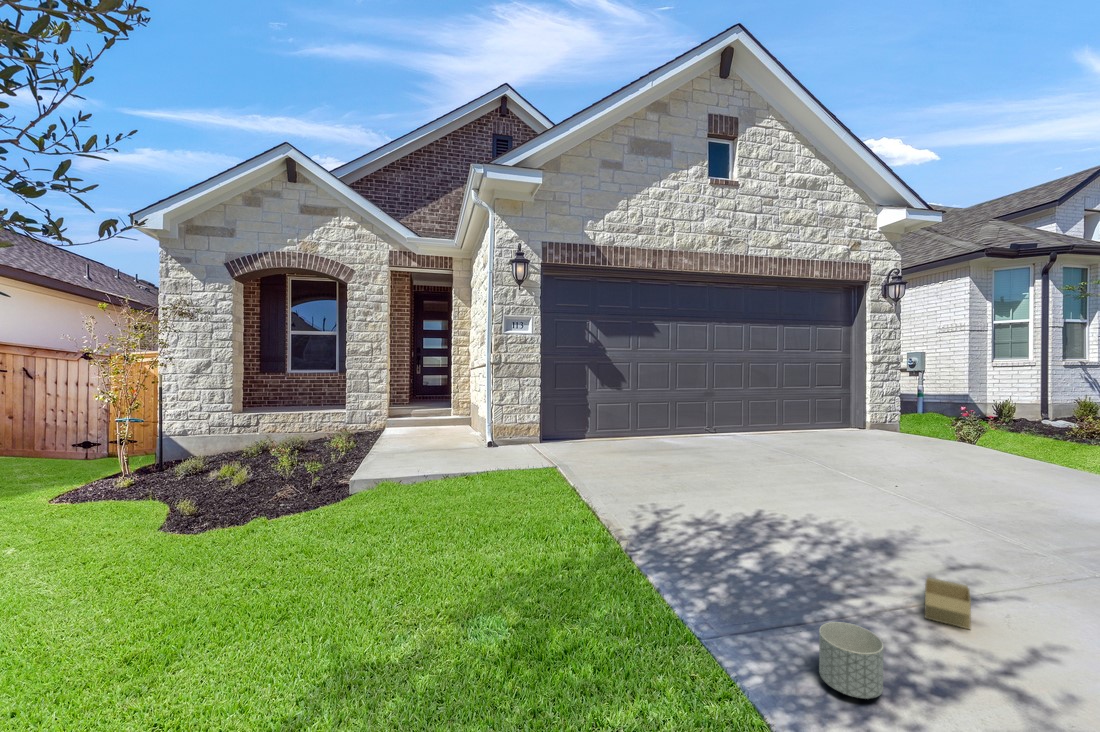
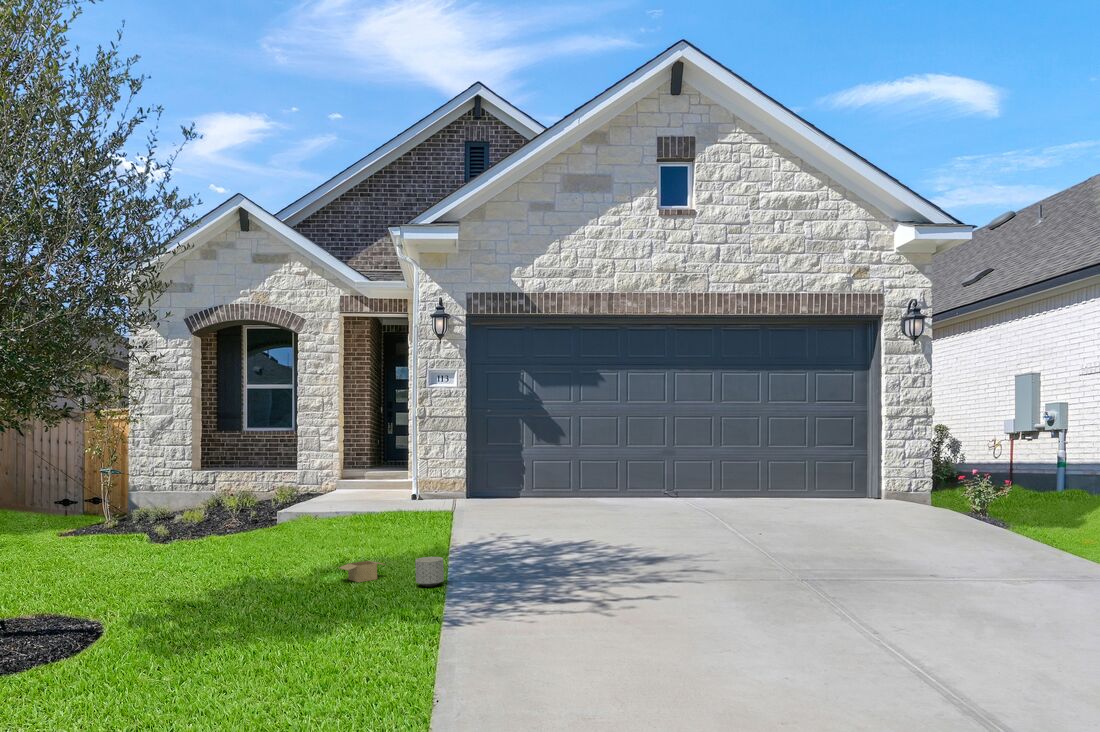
cardboard box: present [925,577,971,629] -> present [339,561,386,582]

